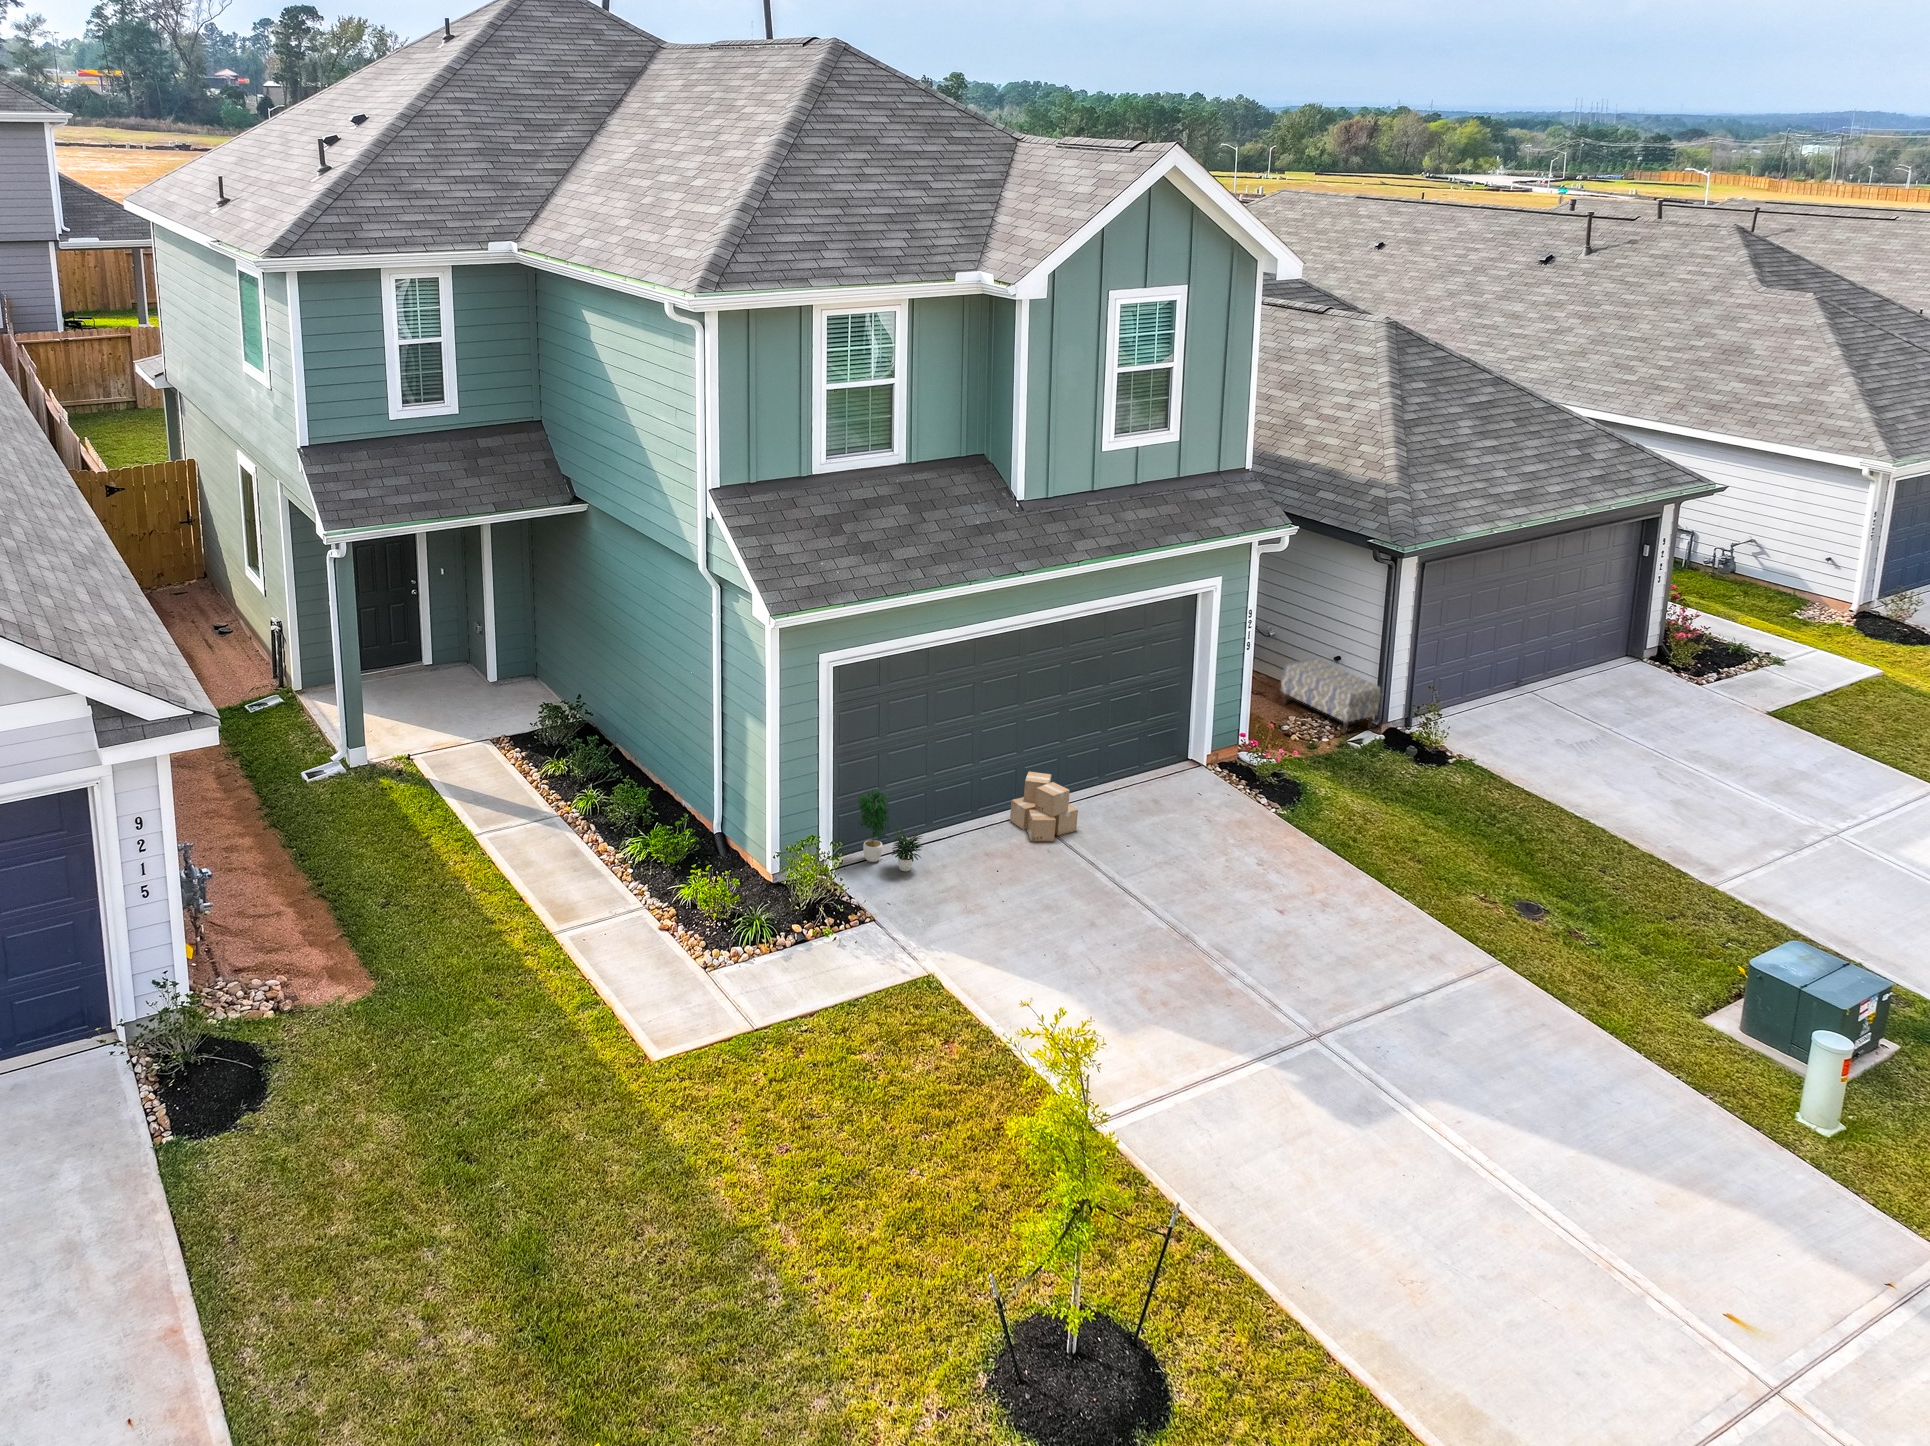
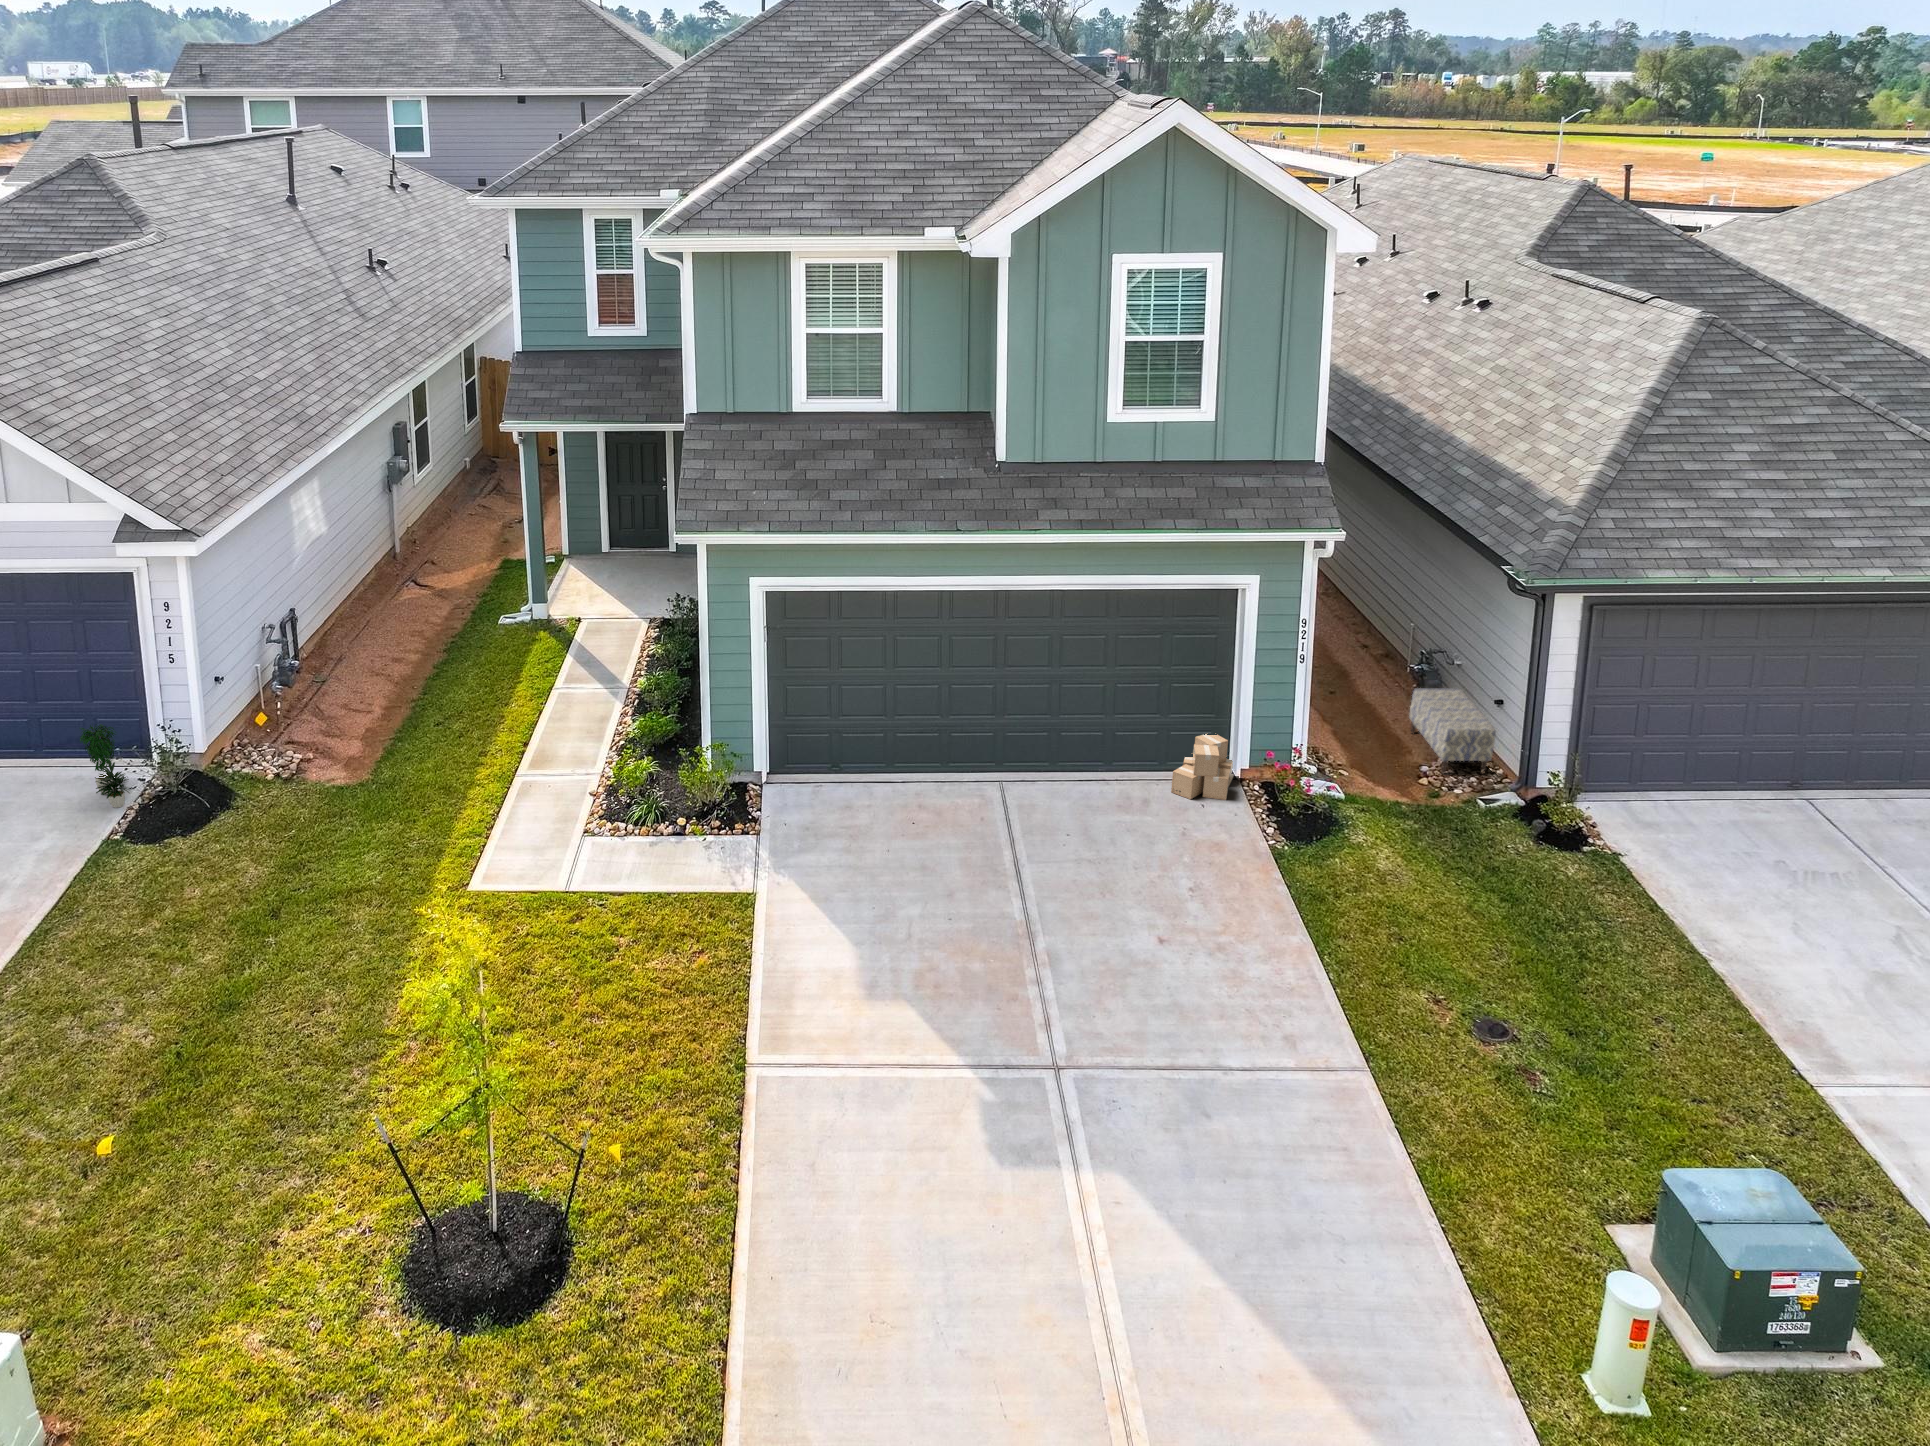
cardboard box: present [1010,772,1078,842] -> present [1171,734,1233,800]
potted plant: present [858,790,923,871] -> present [80,724,130,808]

